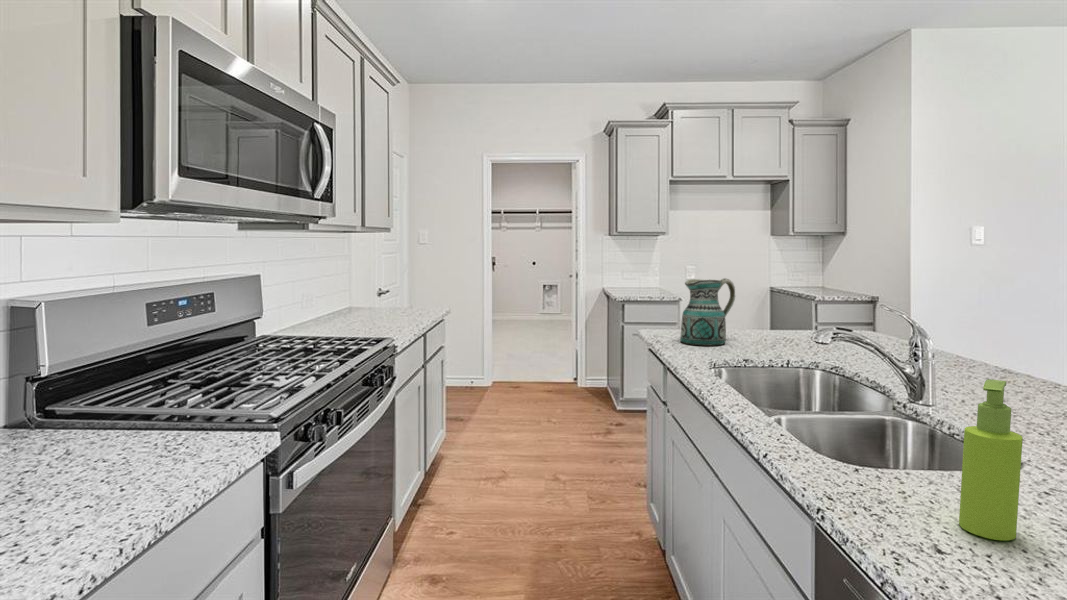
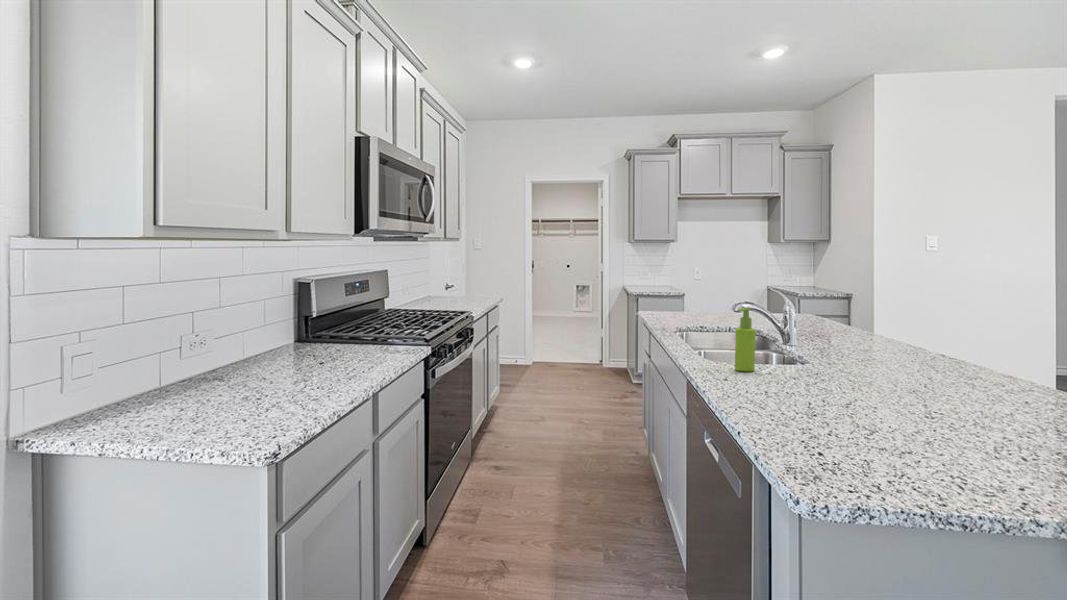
ceramic pitcher: present [680,278,735,345] -> none [664,274,703,319]

